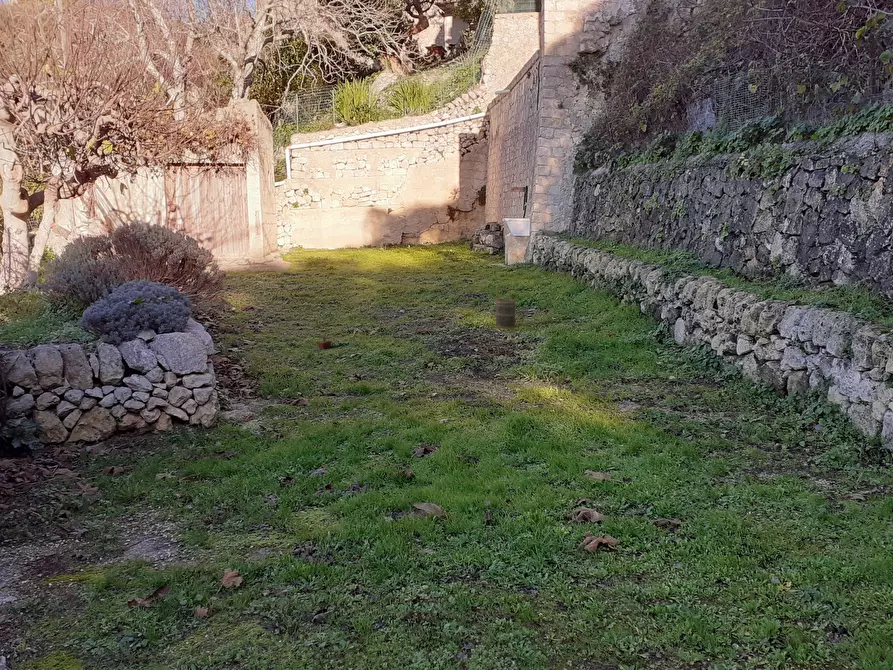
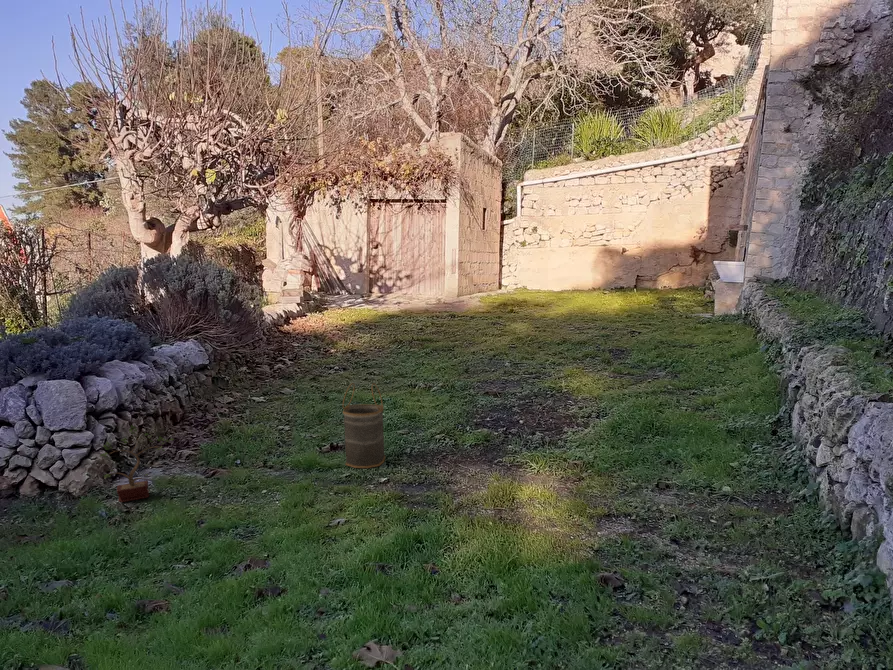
basket: present [496,298,515,328] -> present [343,383,385,468]

